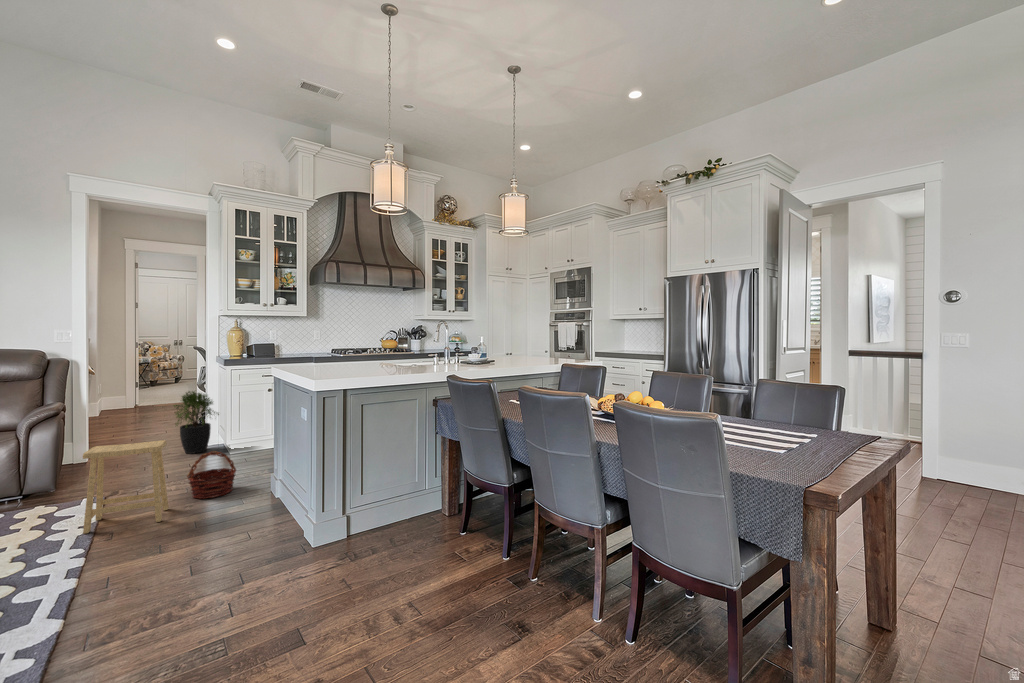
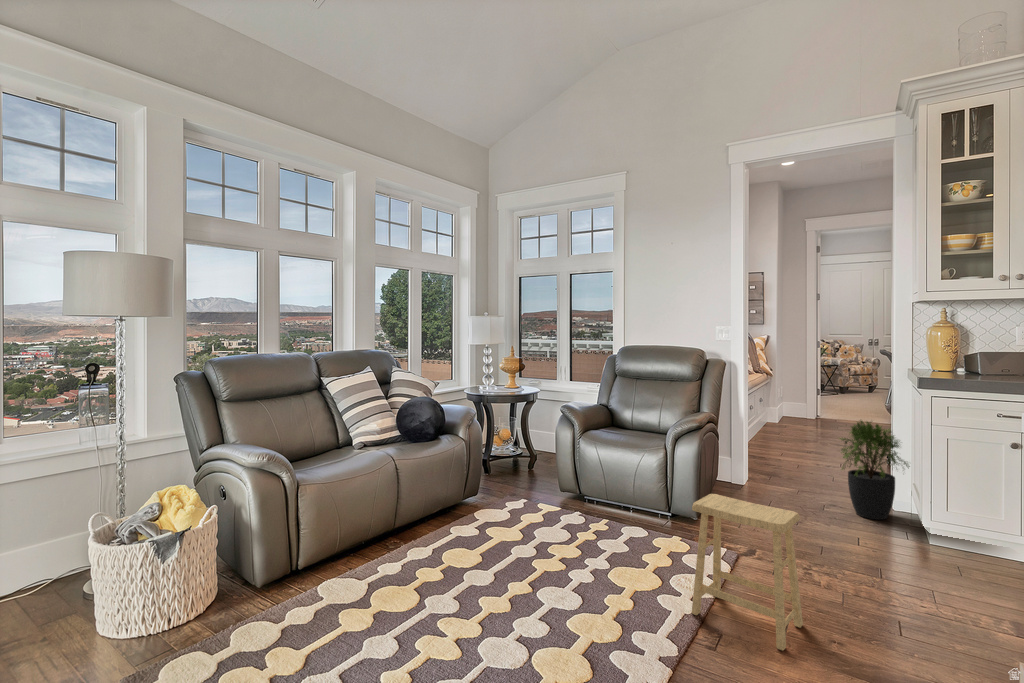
basket: present [187,451,236,498] -> none [836,550,929,644]

